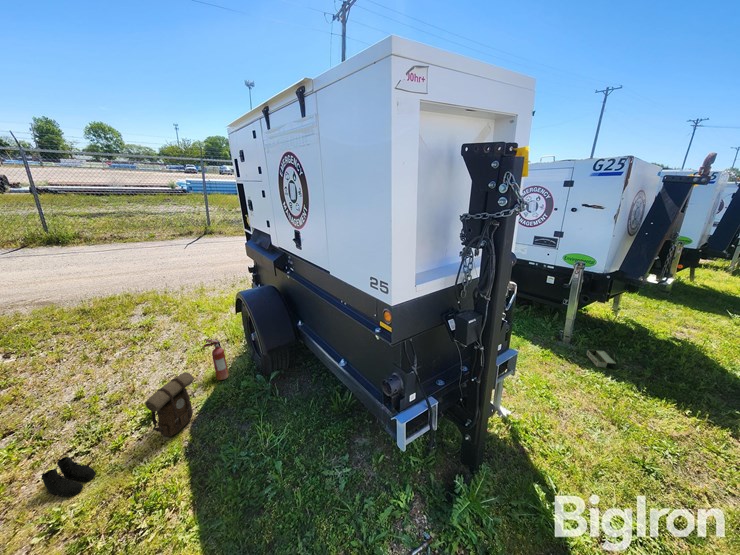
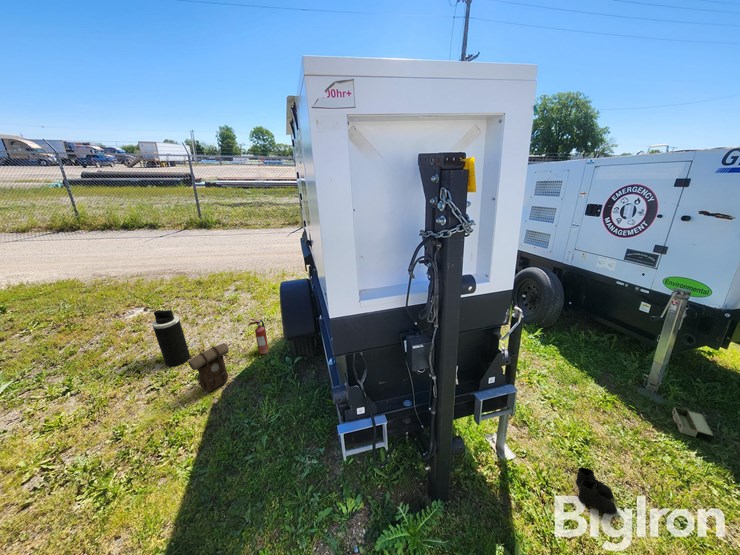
trash can: none [62,344,120,422] -> present [152,310,190,367]
boots: present [42,457,96,497] -> present [576,467,617,514]

